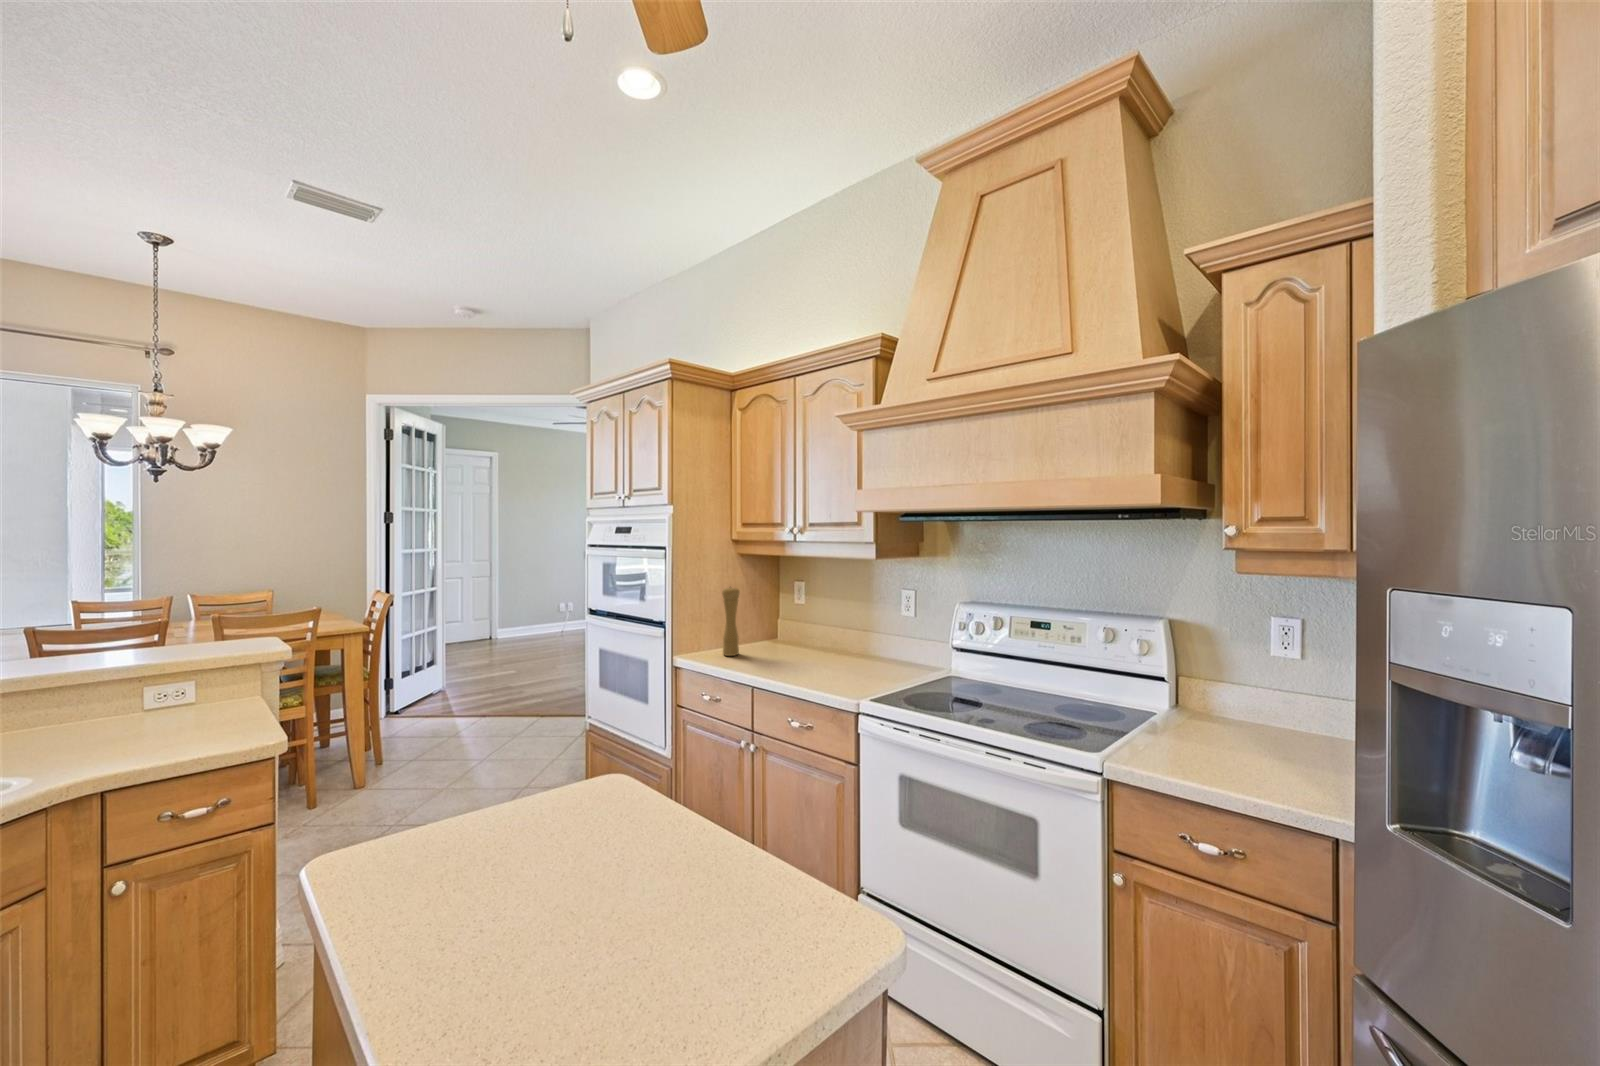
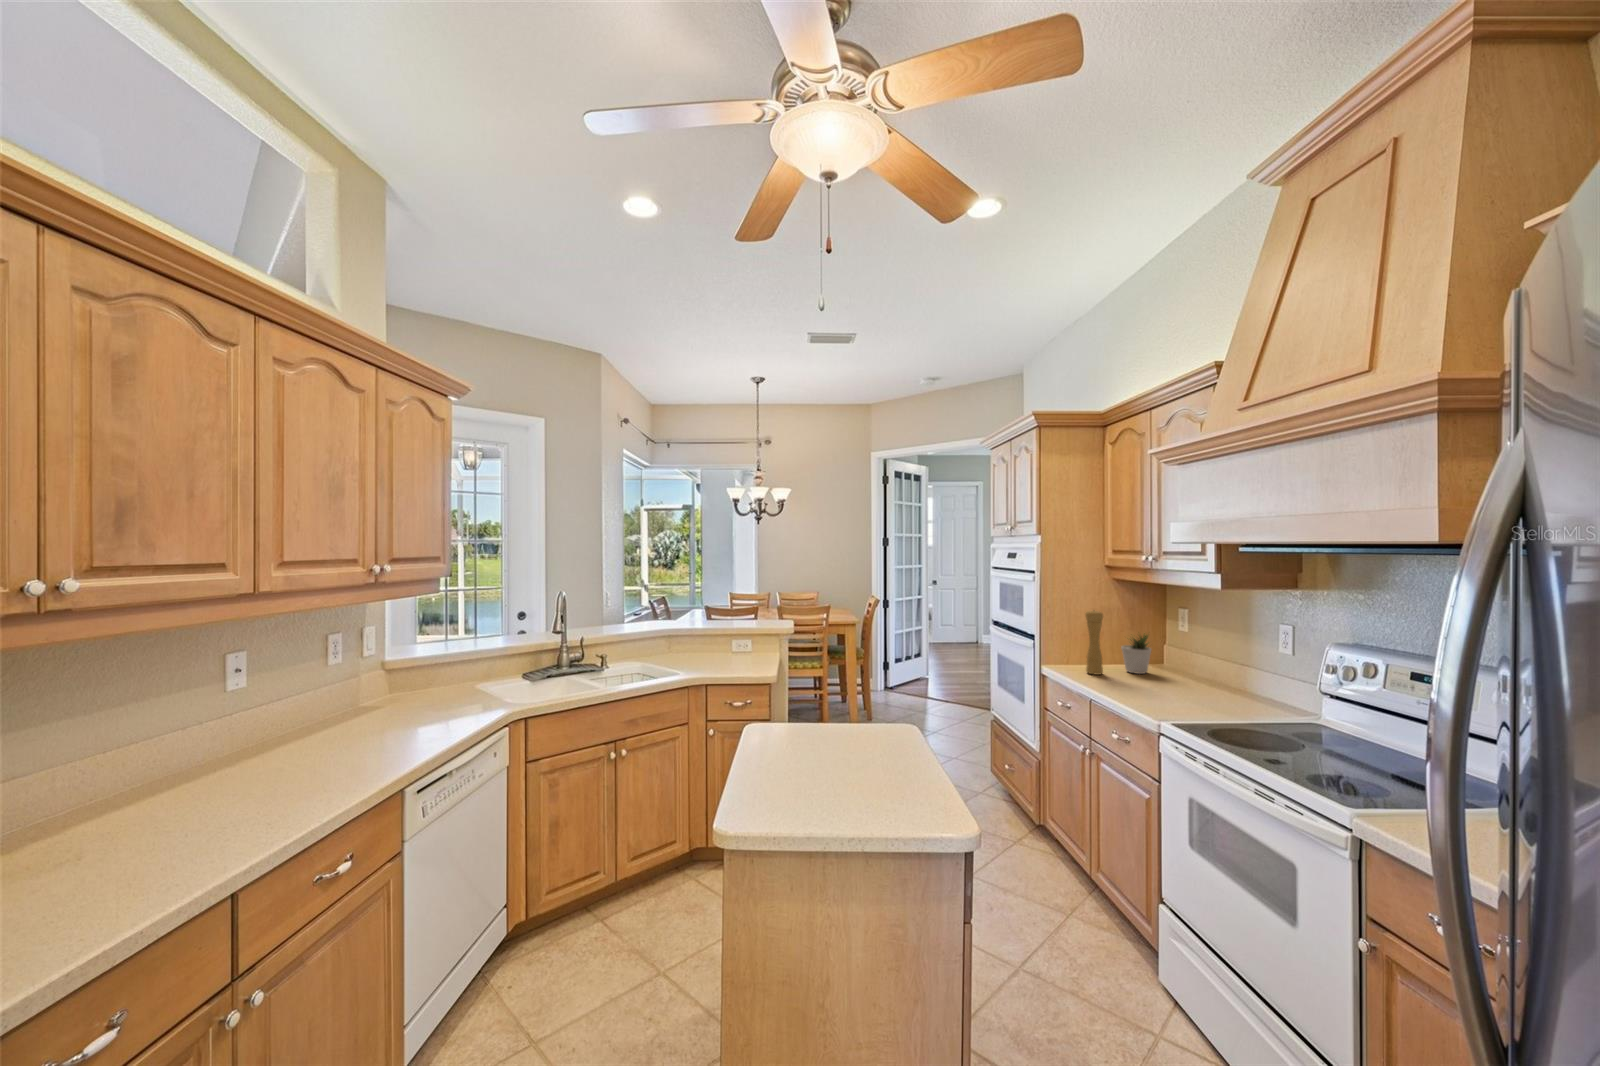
potted plant: none [747,603,775,647] -> present [1121,633,1151,674]

